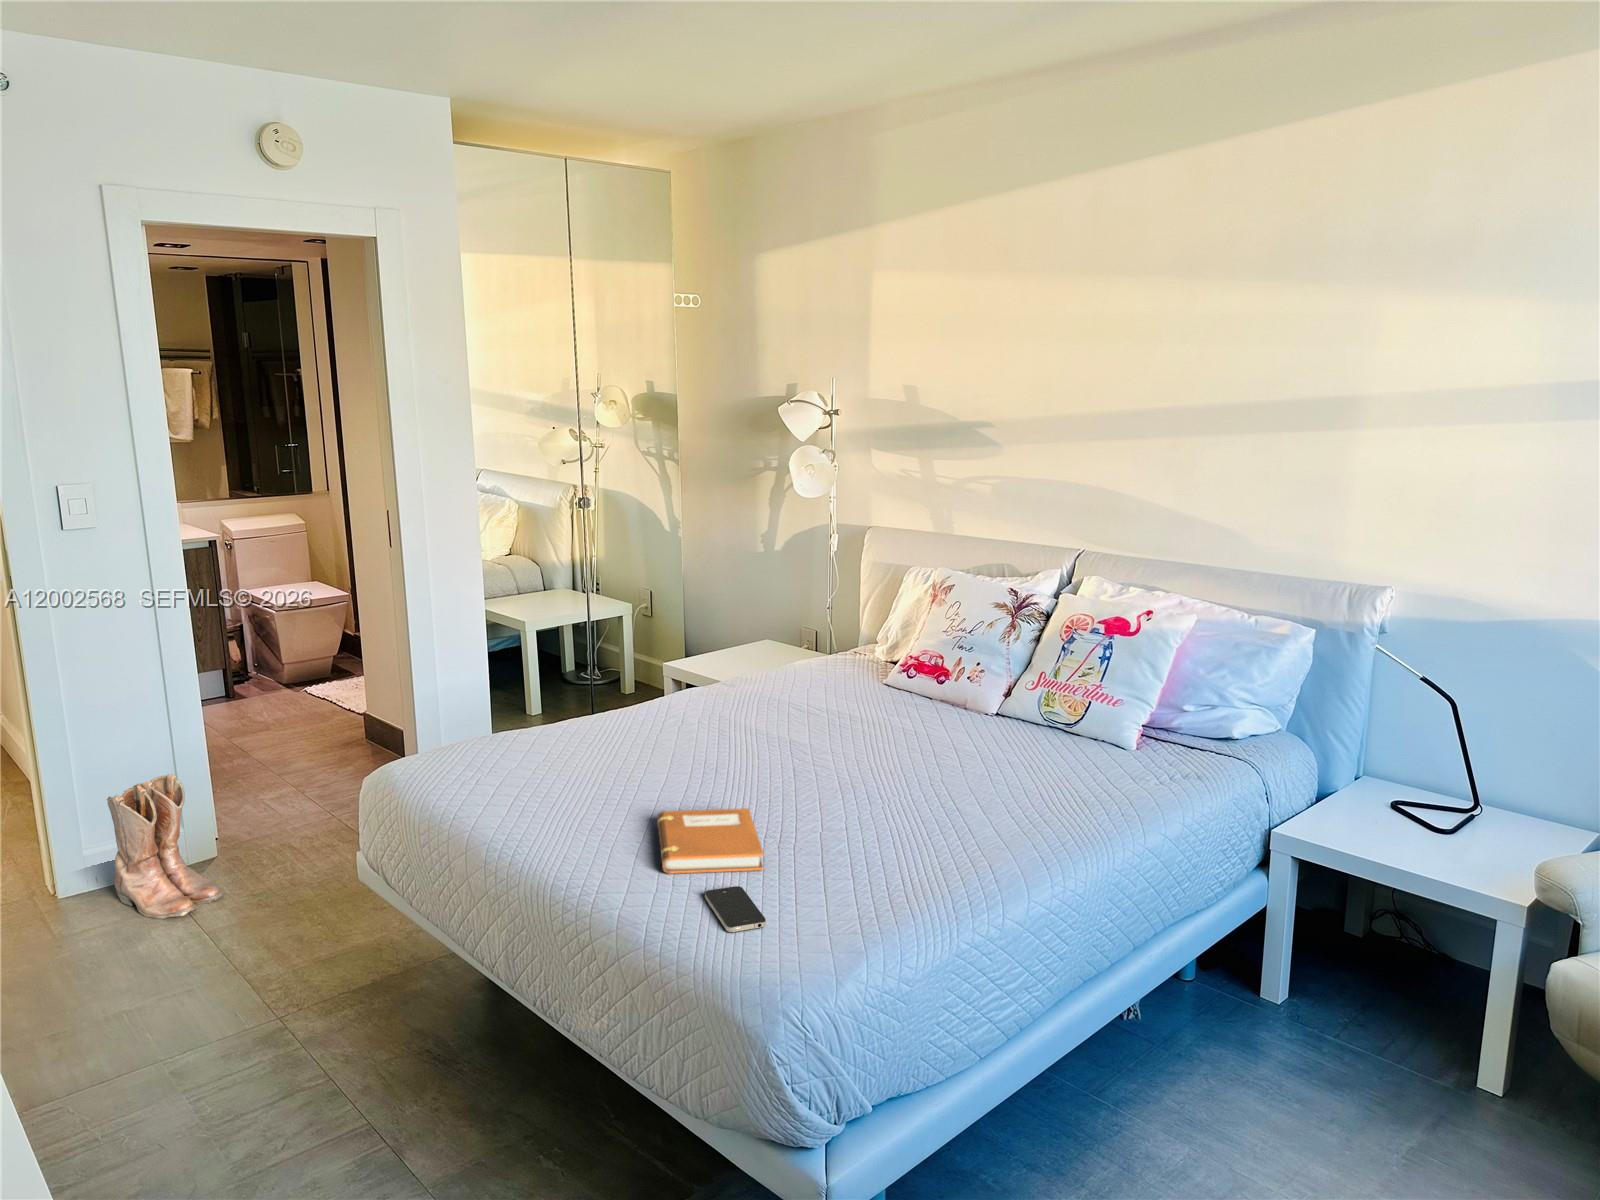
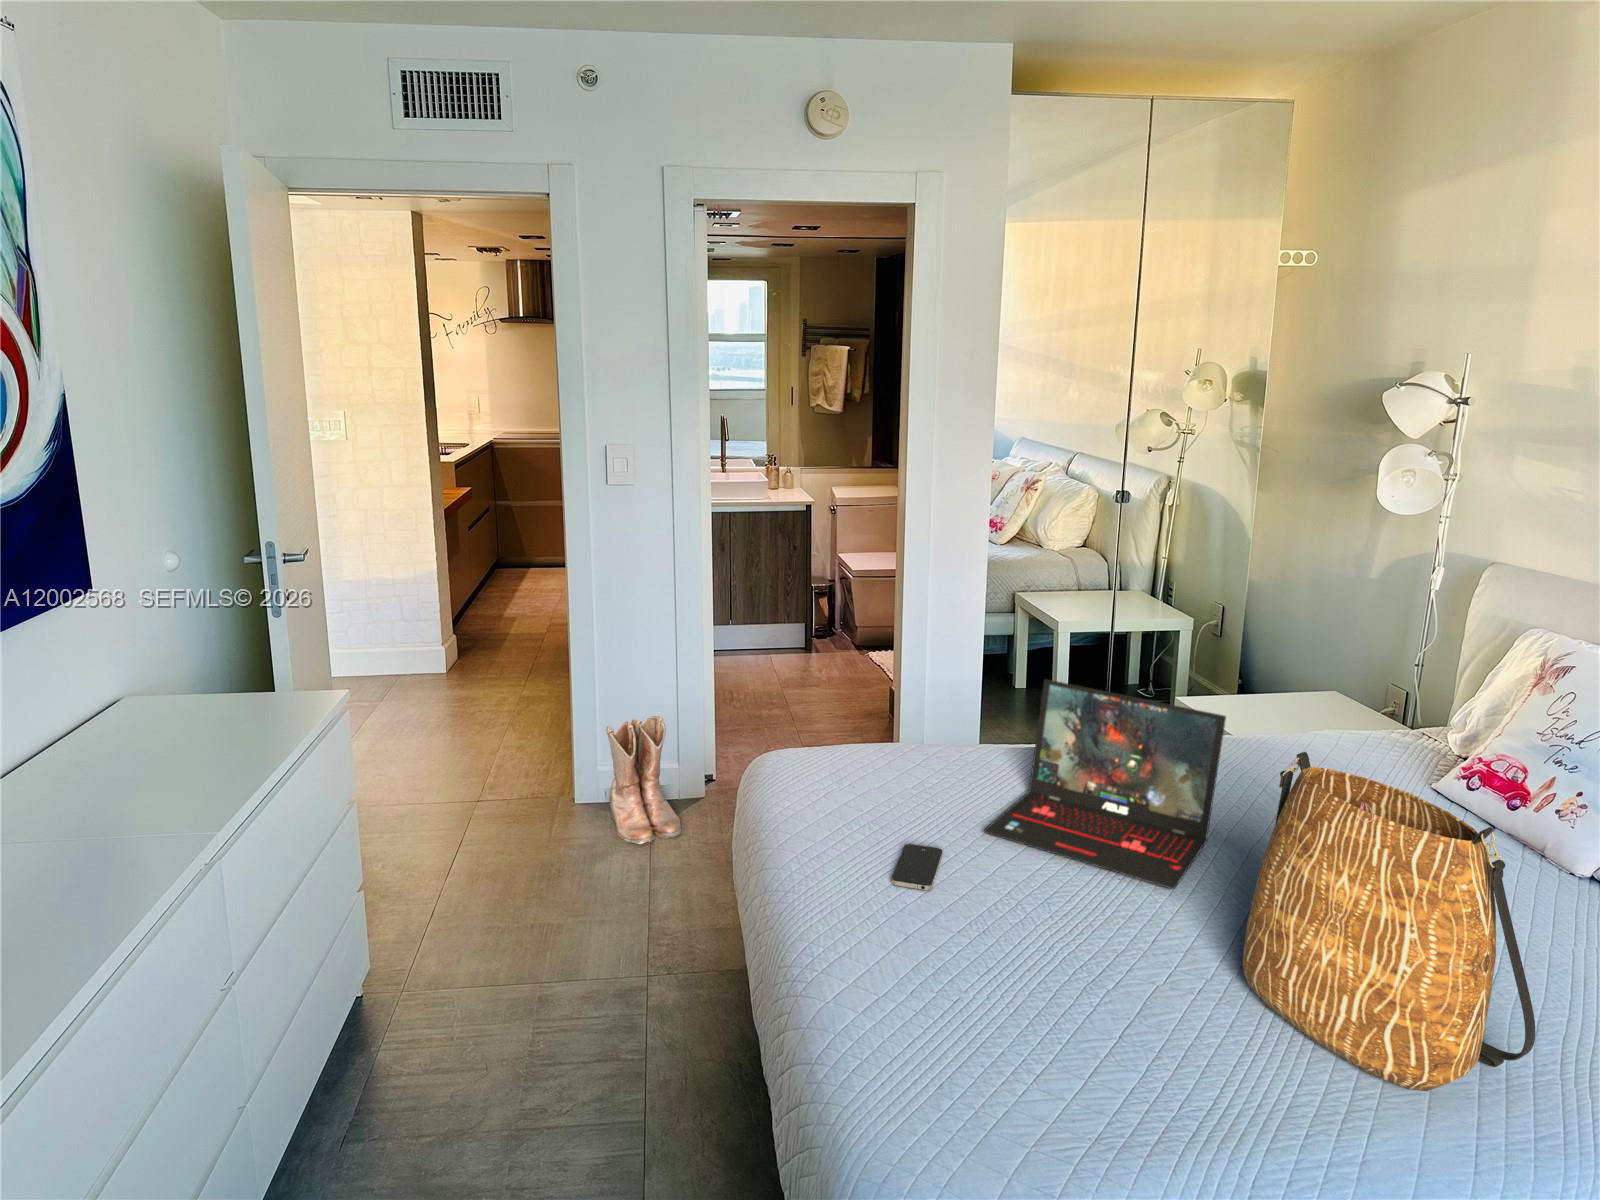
laptop: none [638,642,792,773] -> present [984,679,1226,889]
tote bag: none [864,642,1031,831] -> present [1243,752,1535,1091]
notebook: present [657,808,764,873] -> none [891,899,1059,1027]
smartphone: present [705,886,766,933] -> present [892,844,943,891]

